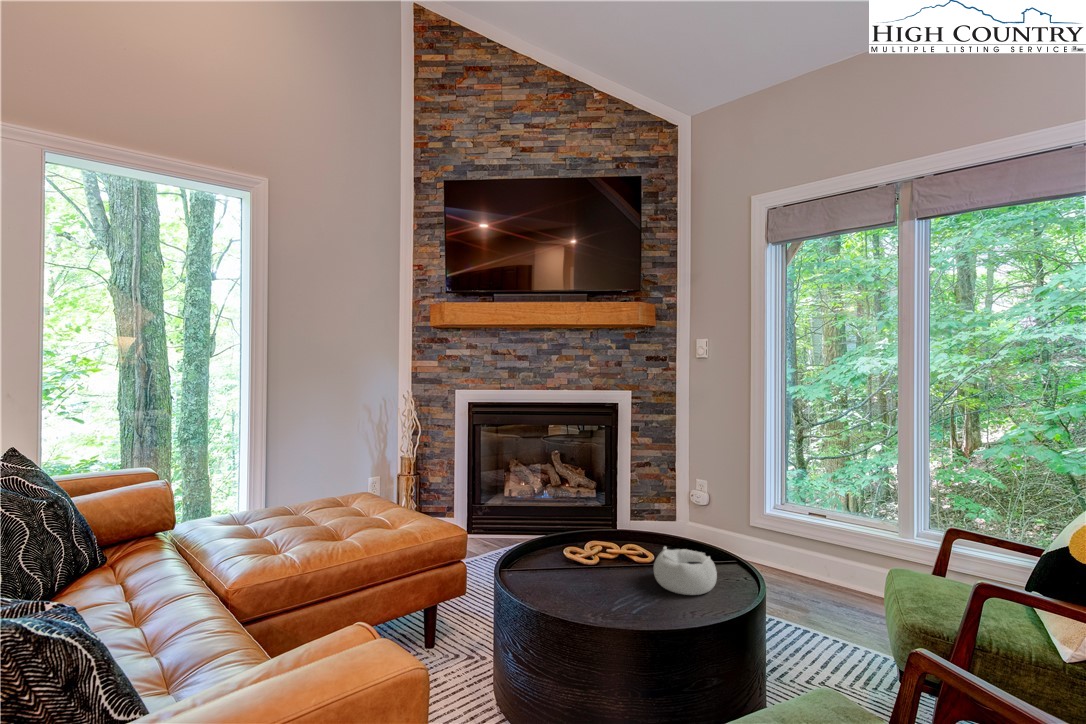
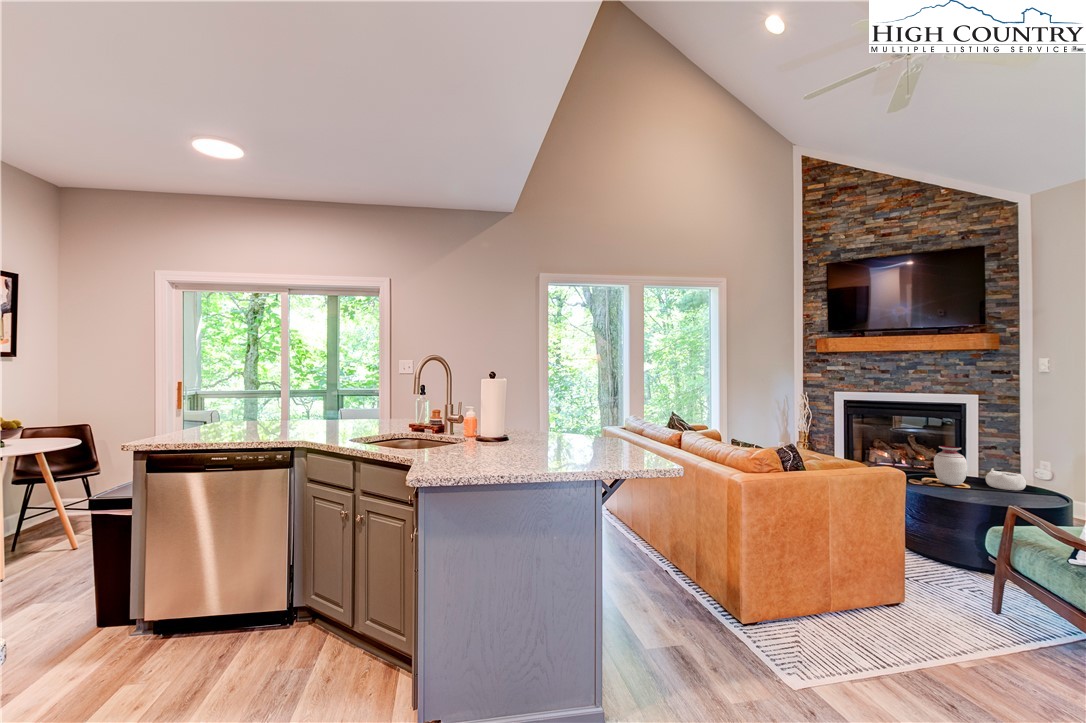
vase: none [569,508,625,598] -> present [934,446,967,485]

